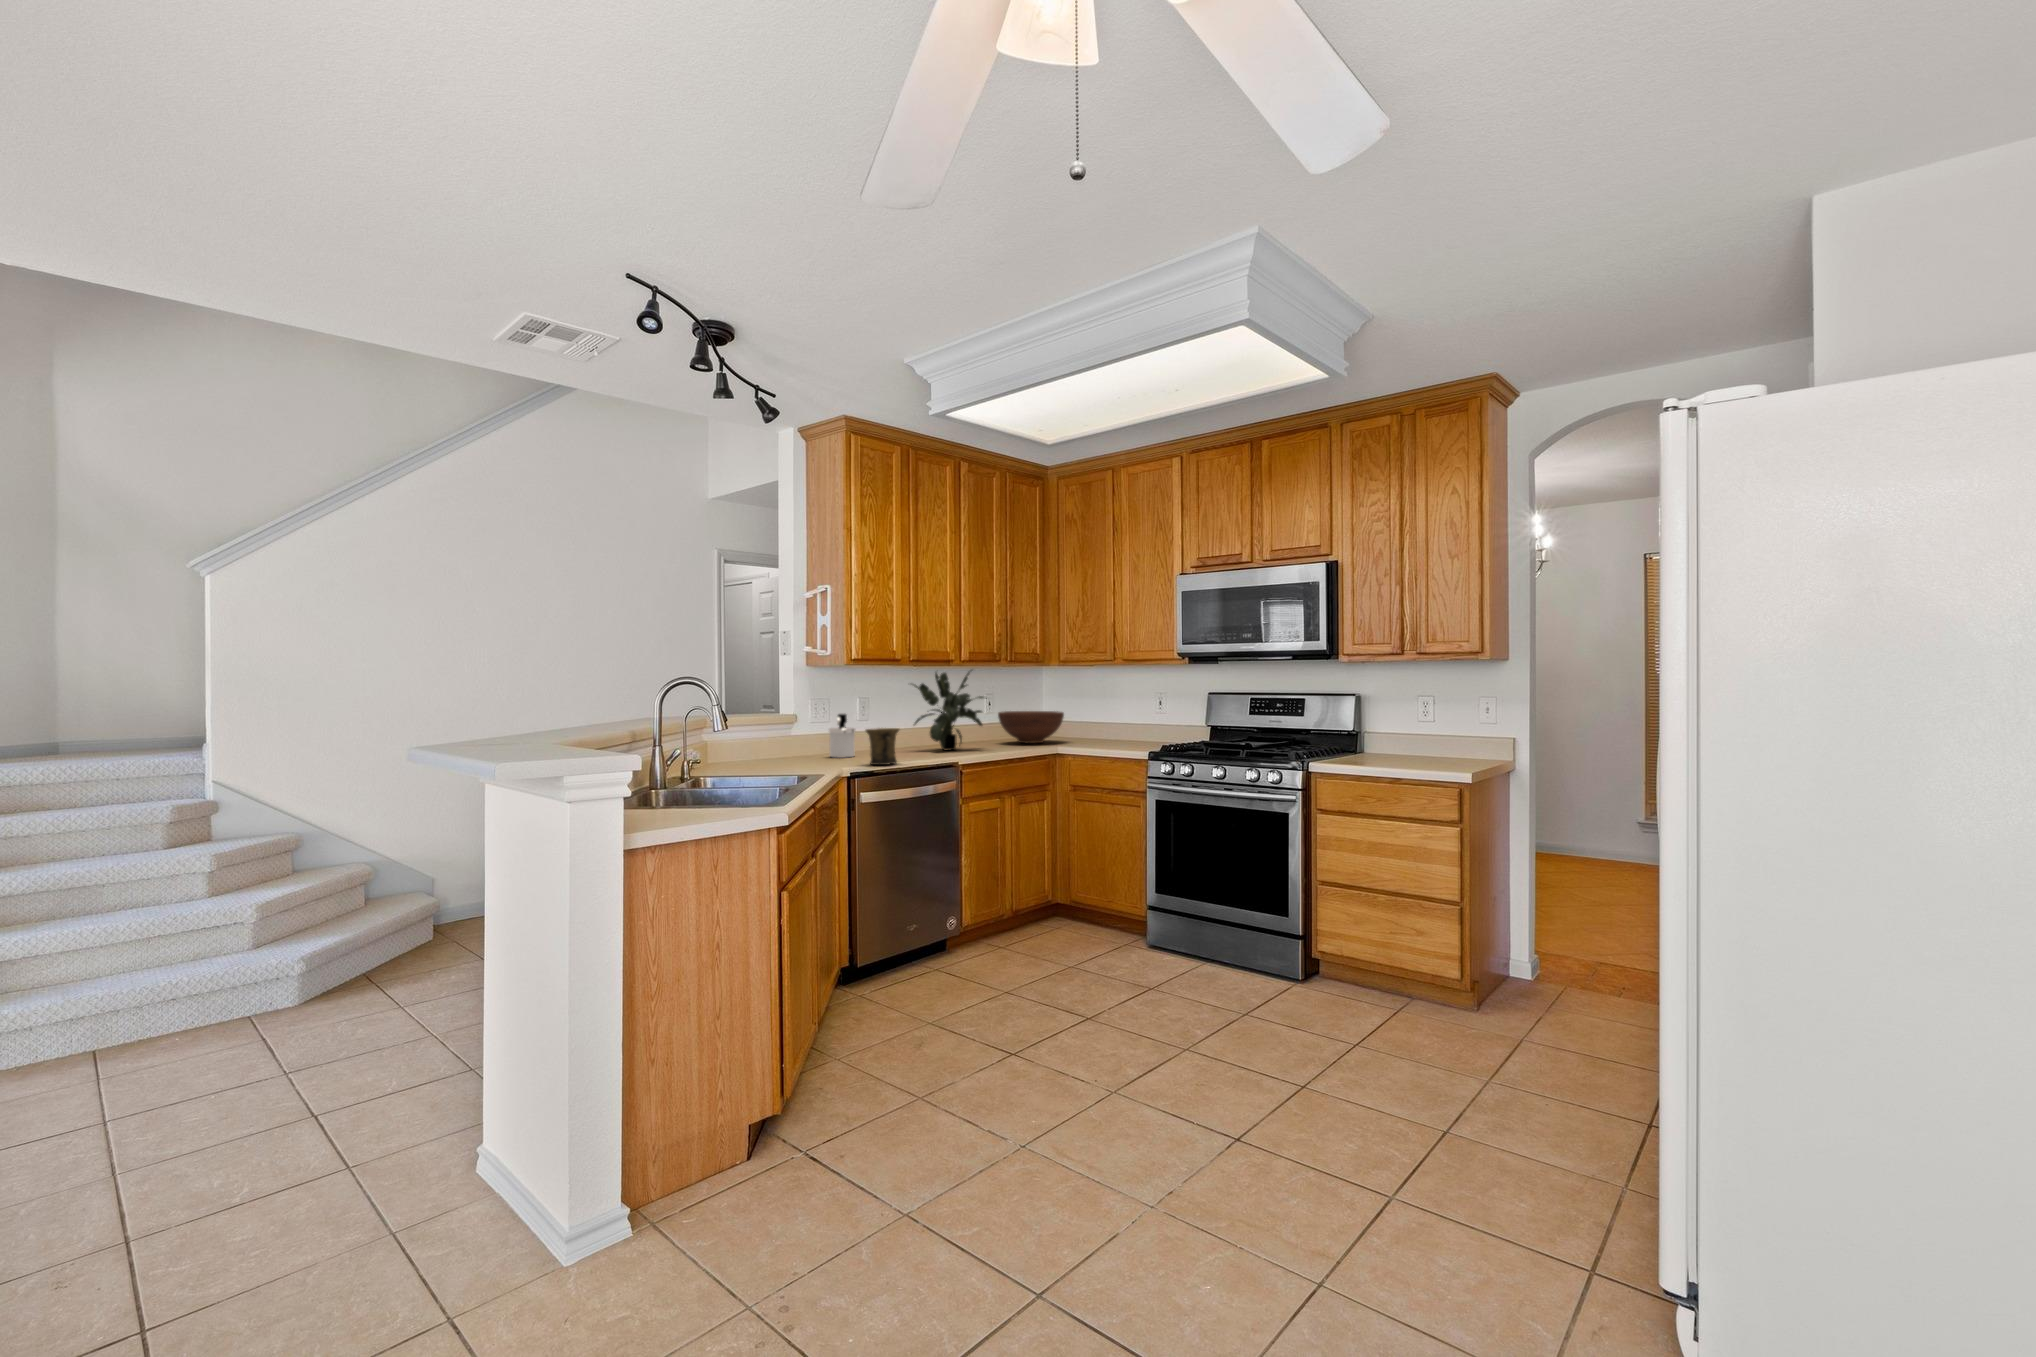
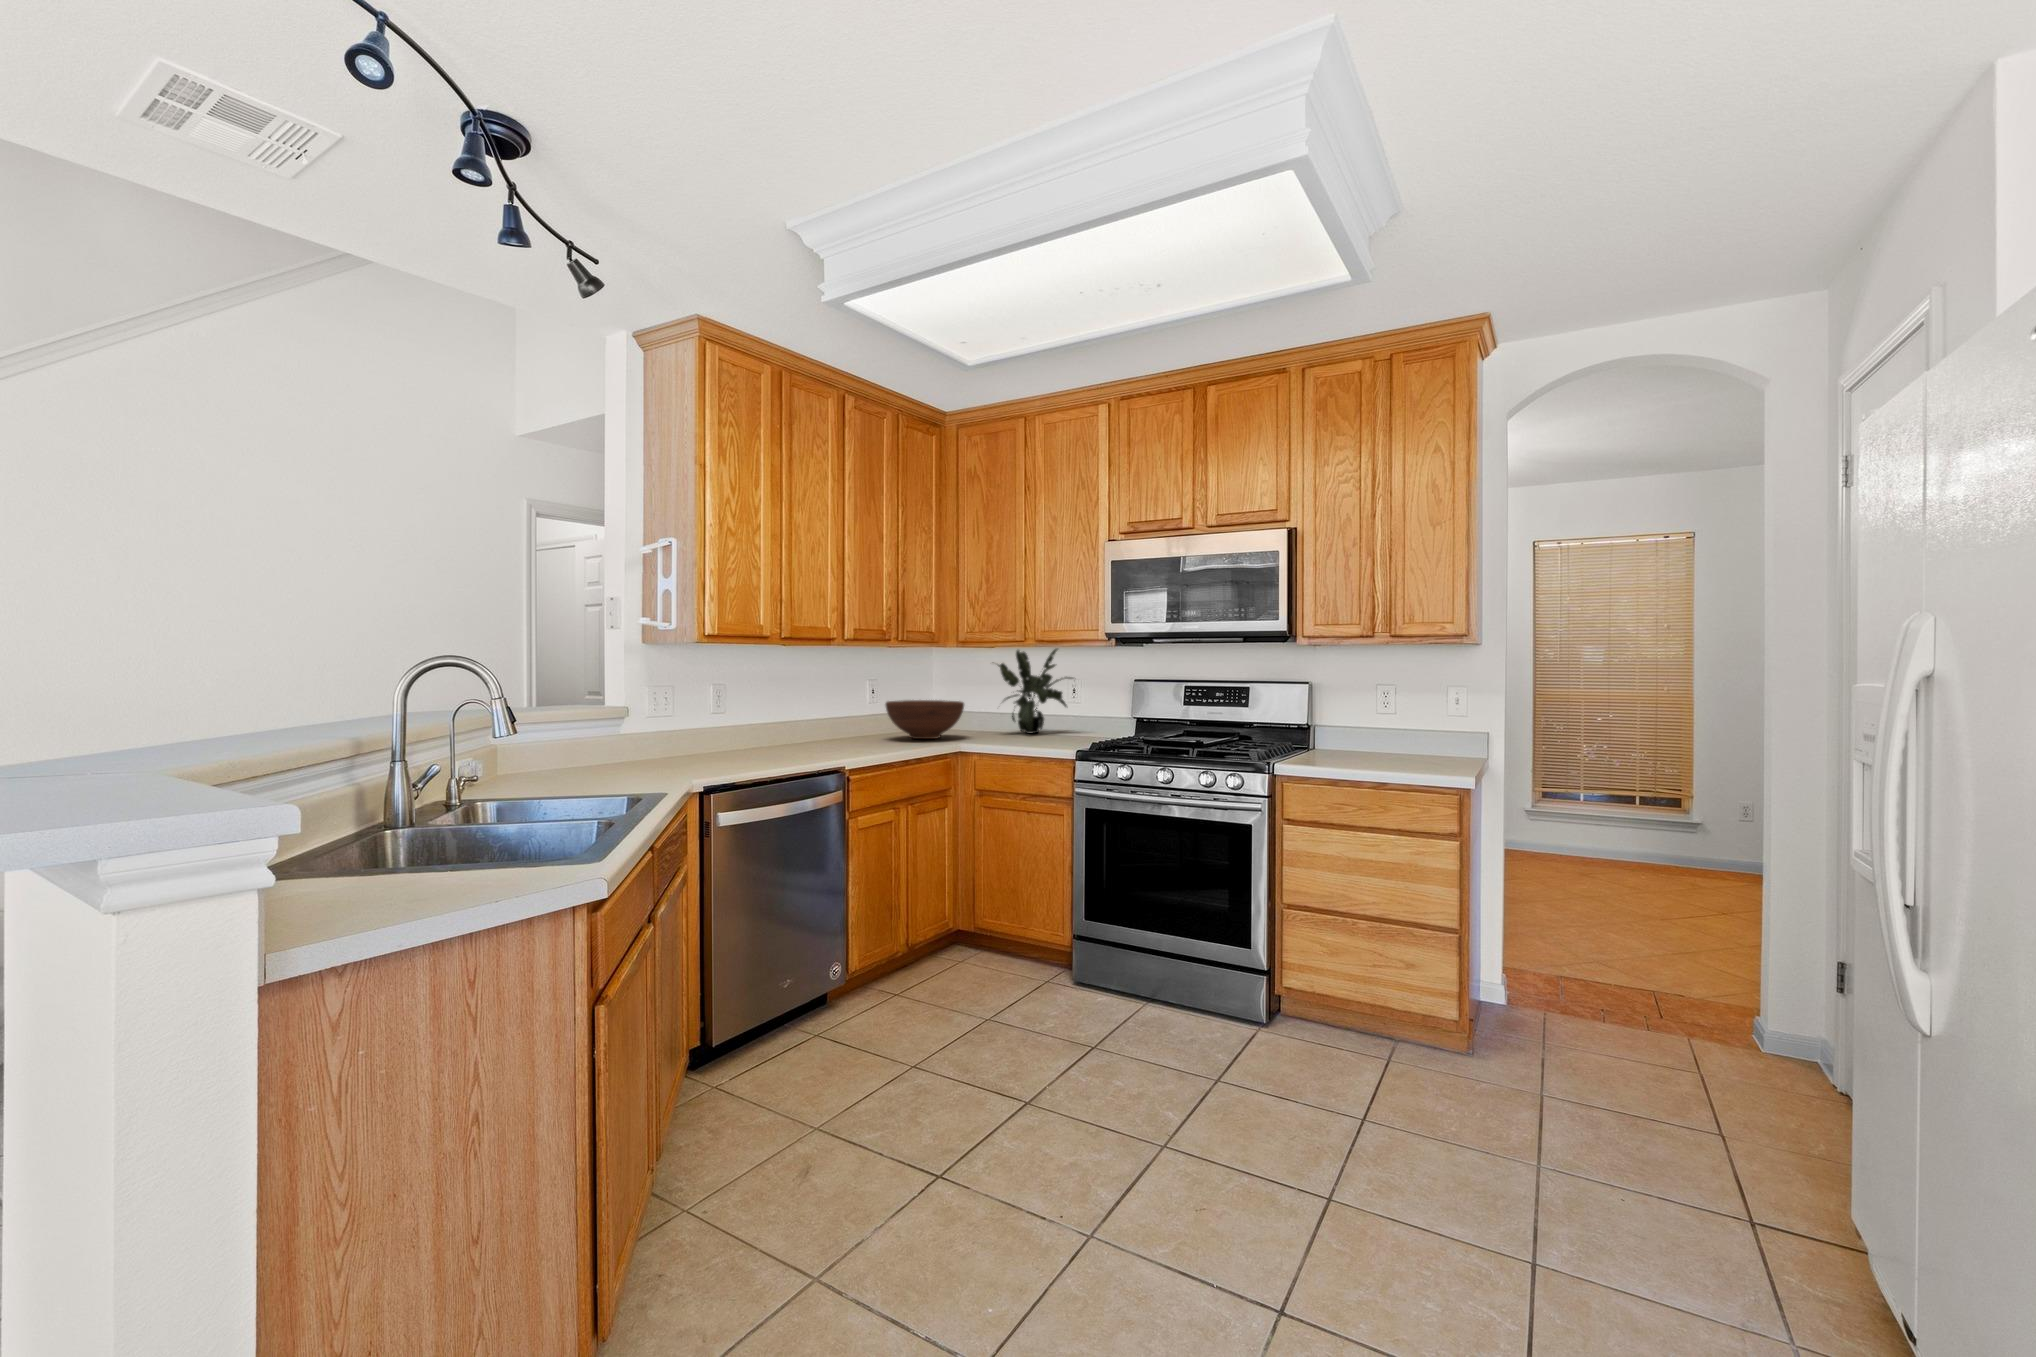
potted plant: present [912,672,987,751] -> present [998,649,1073,733]
soap dispenser: present [829,714,855,758] -> none [673,705,709,762]
mug: present [866,728,899,765] -> none [723,725,770,773]

